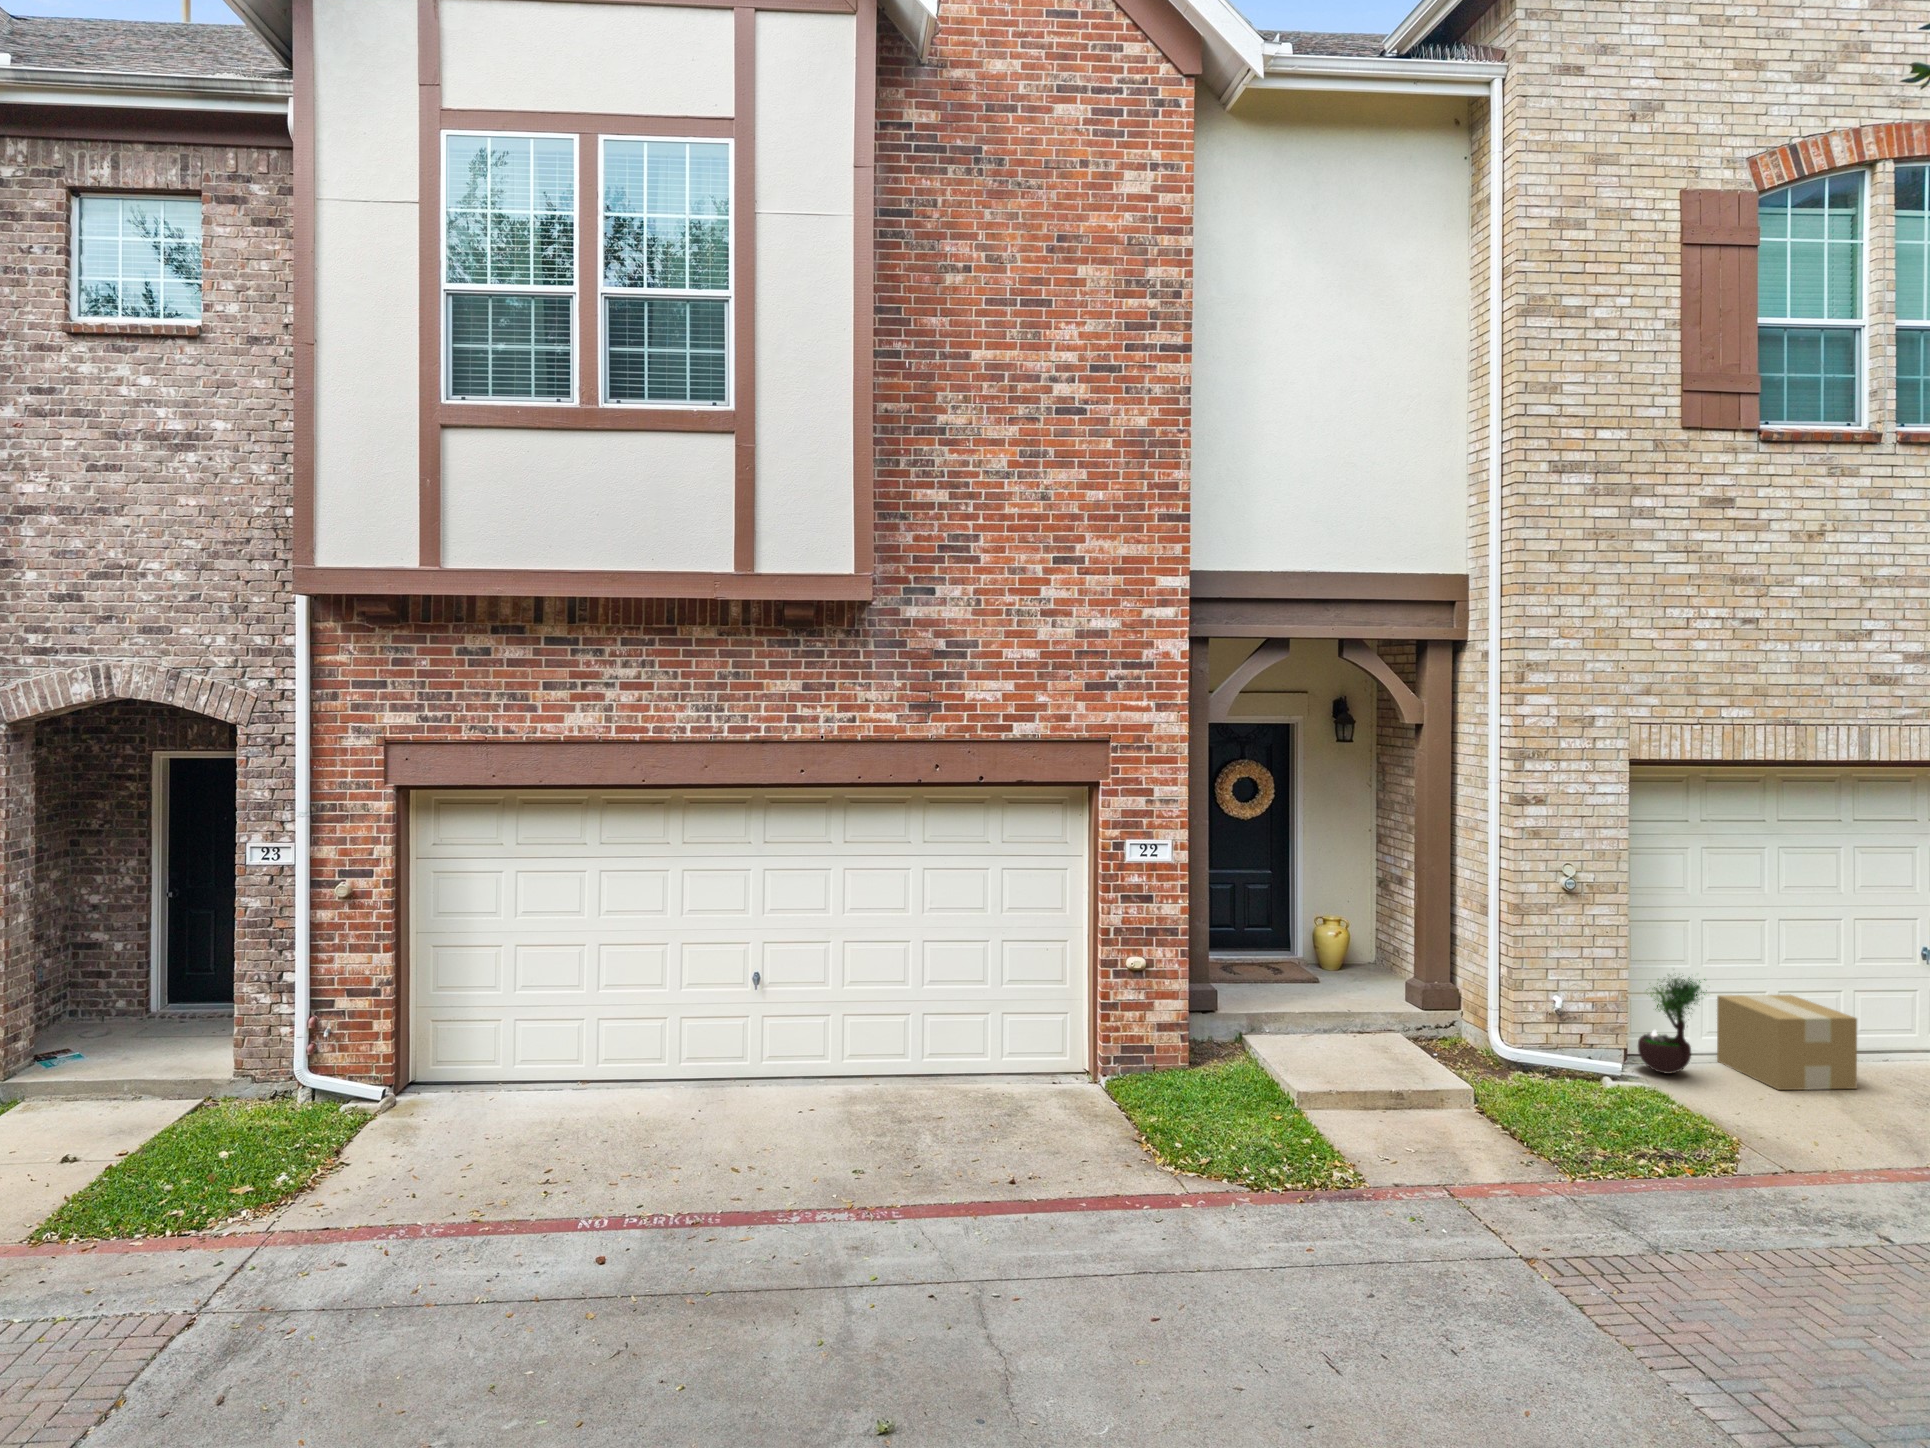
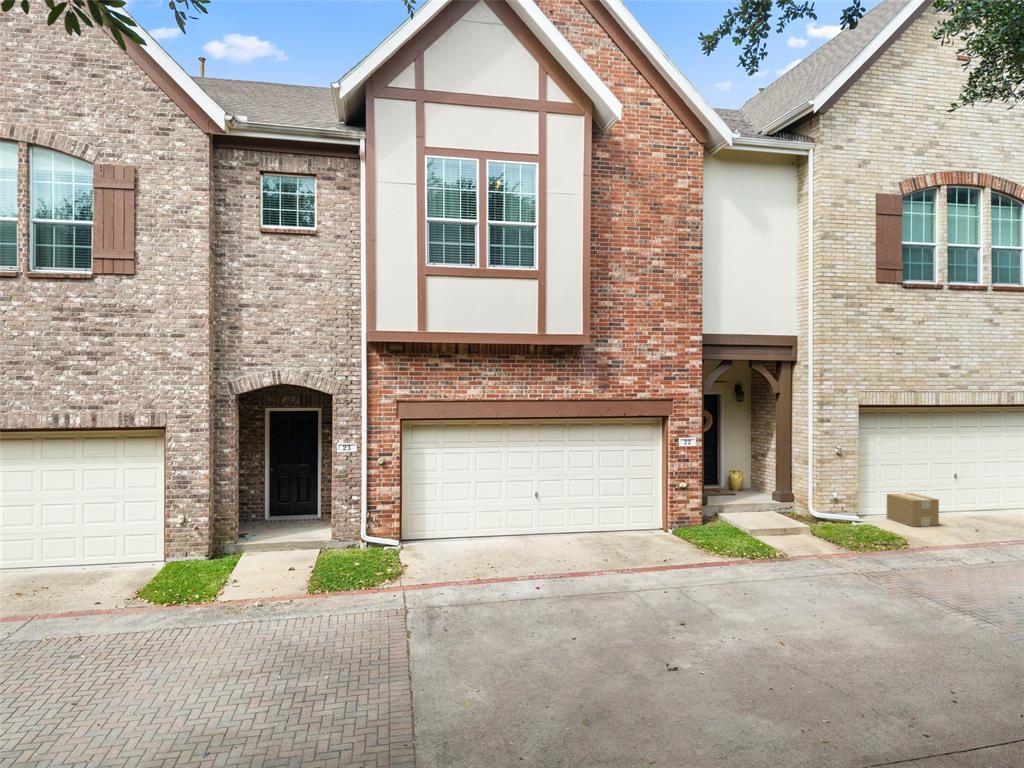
potted tree: present [1638,975,1707,1074] -> none [860,483,887,523]

